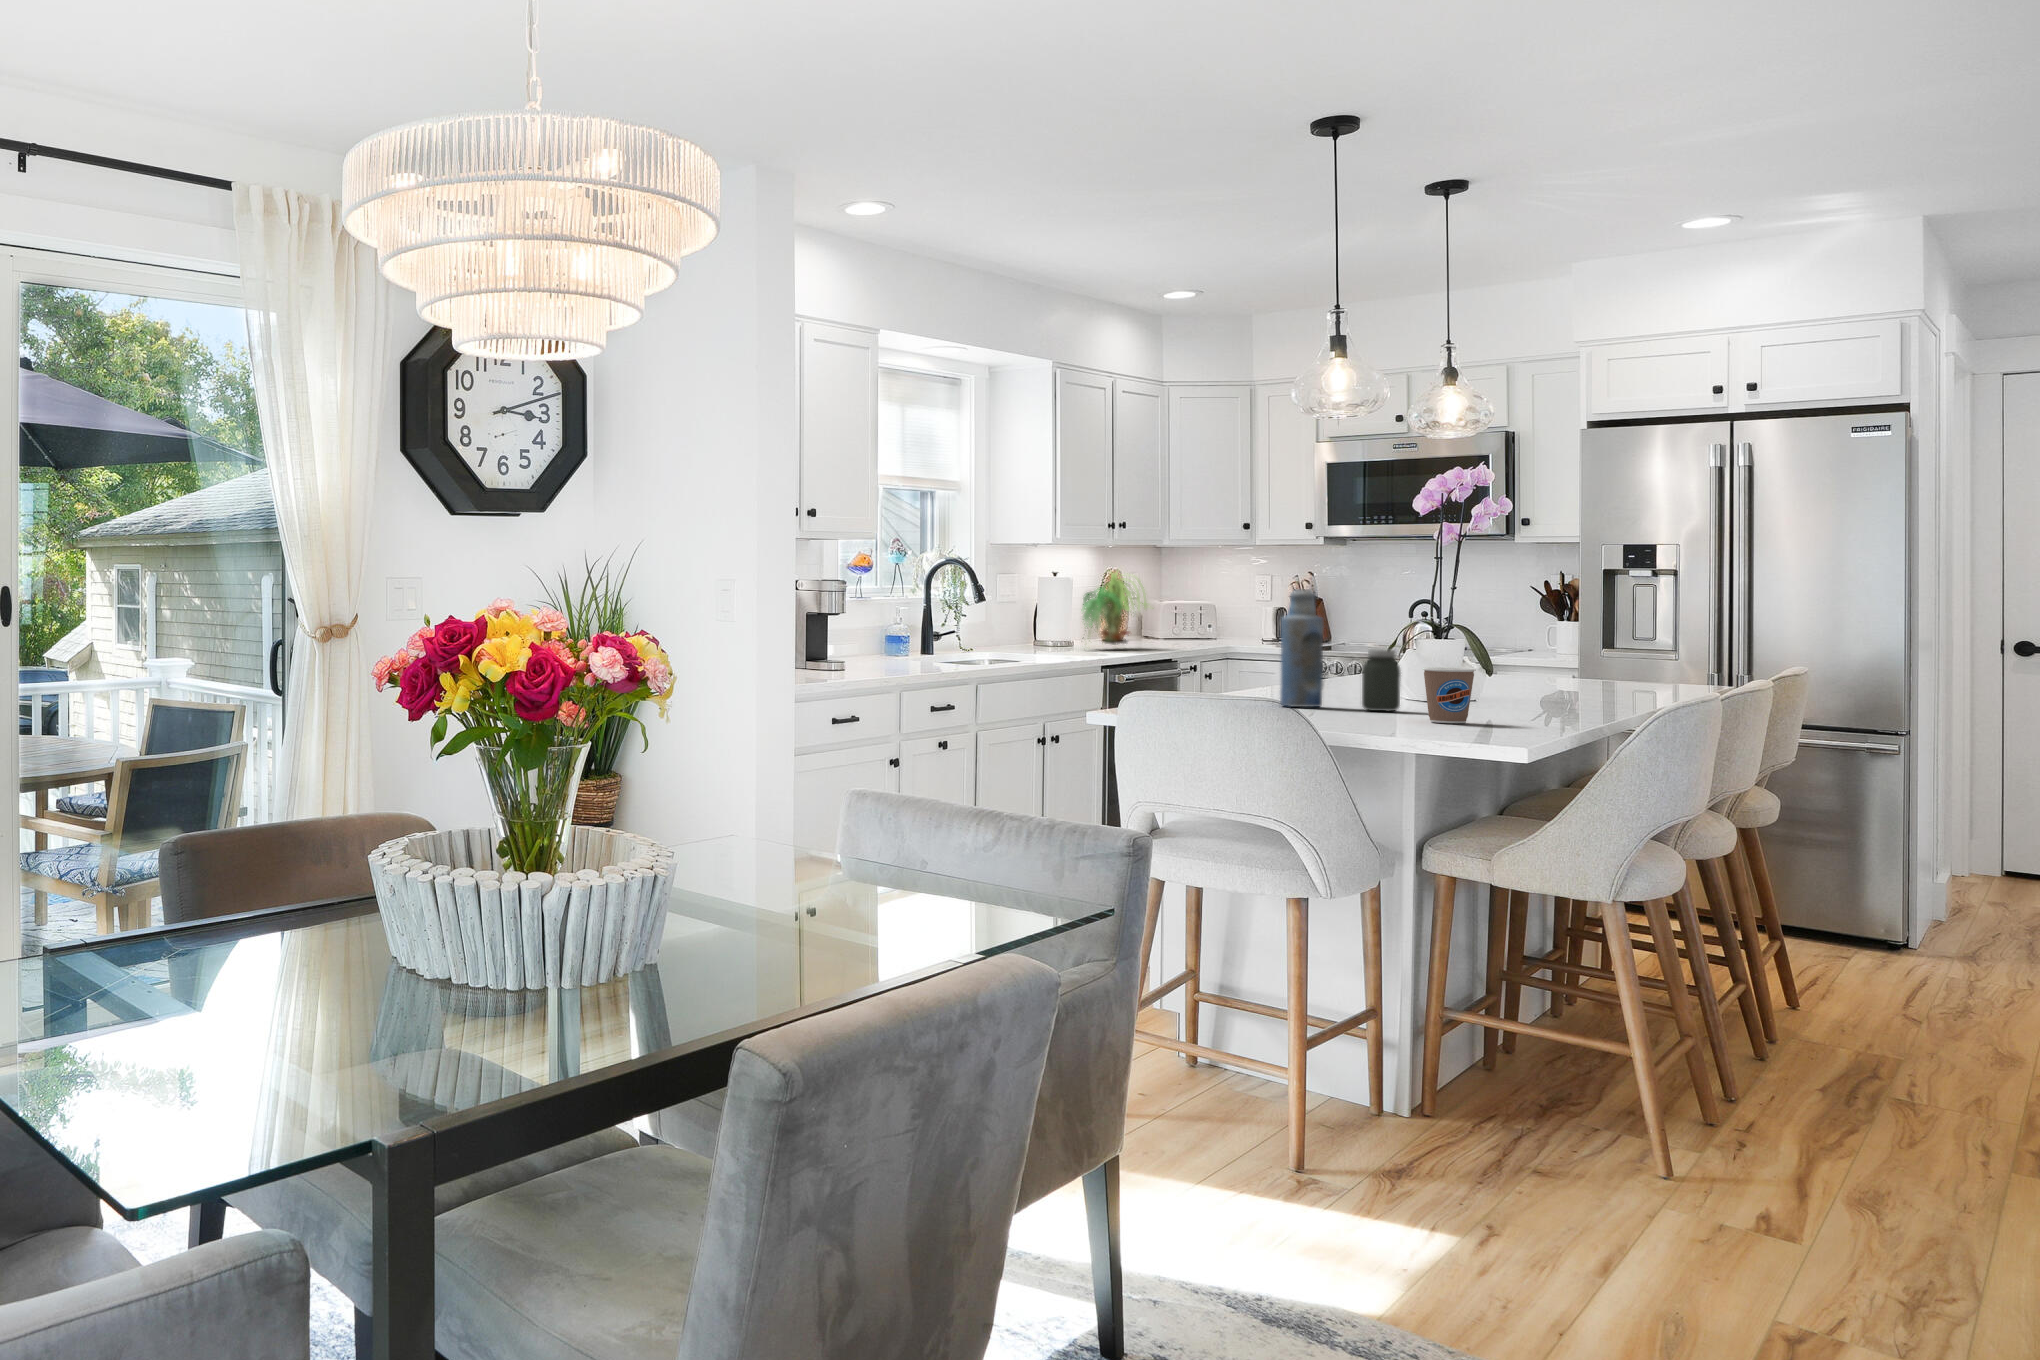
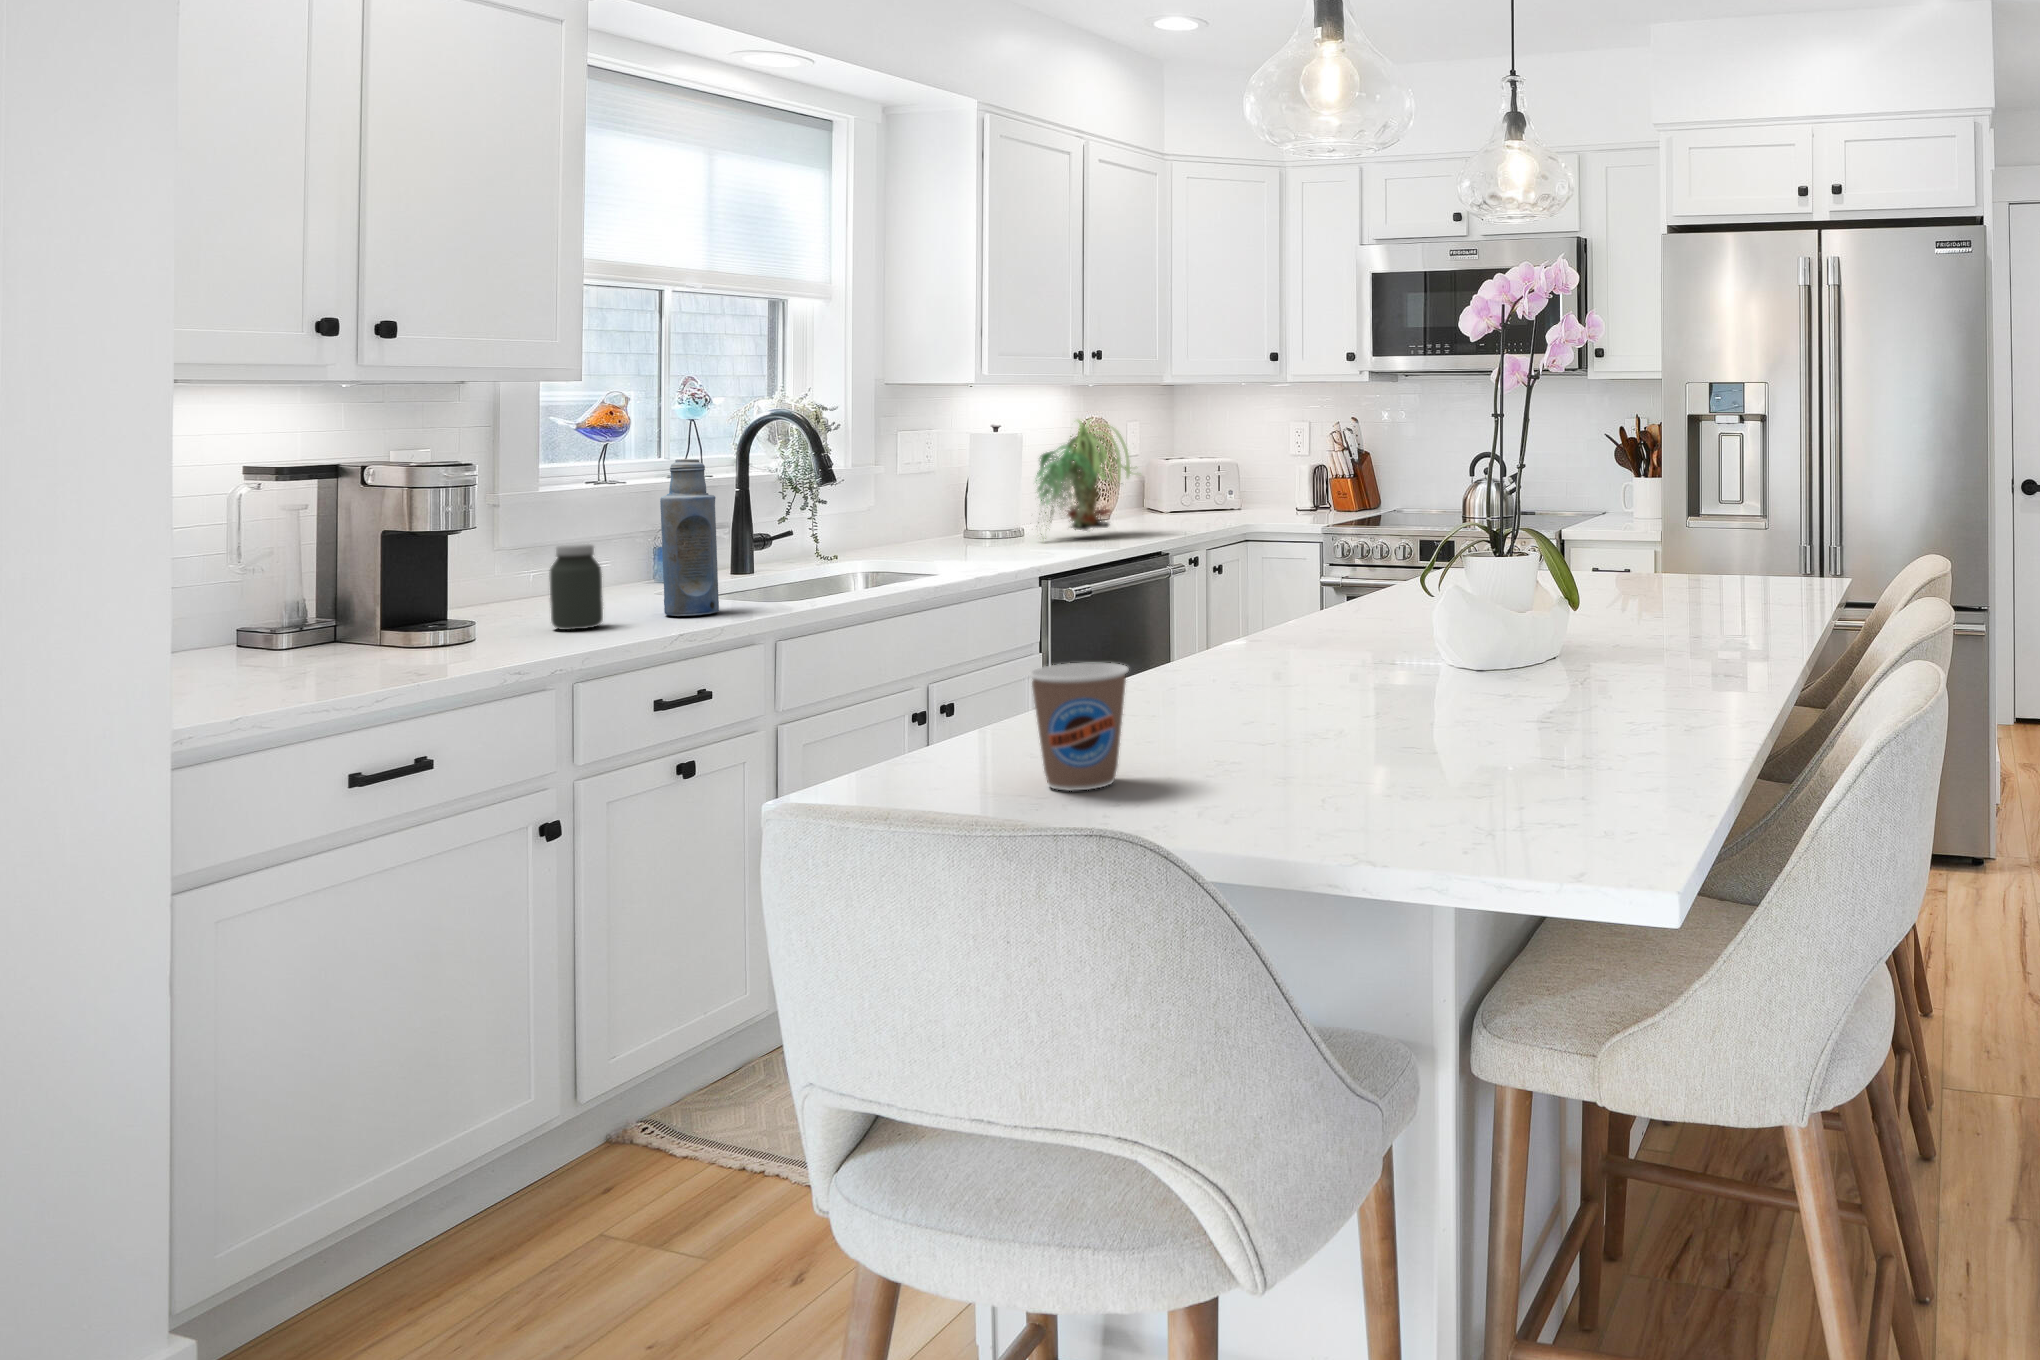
bottle: present [1280,589,1324,707] -> present [660,459,719,616]
jar: present [1362,649,1401,711] -> present [549,544,603,630]
coffee cup: present [1422,667,1476,723] -> present [1029,663,1129,791]

